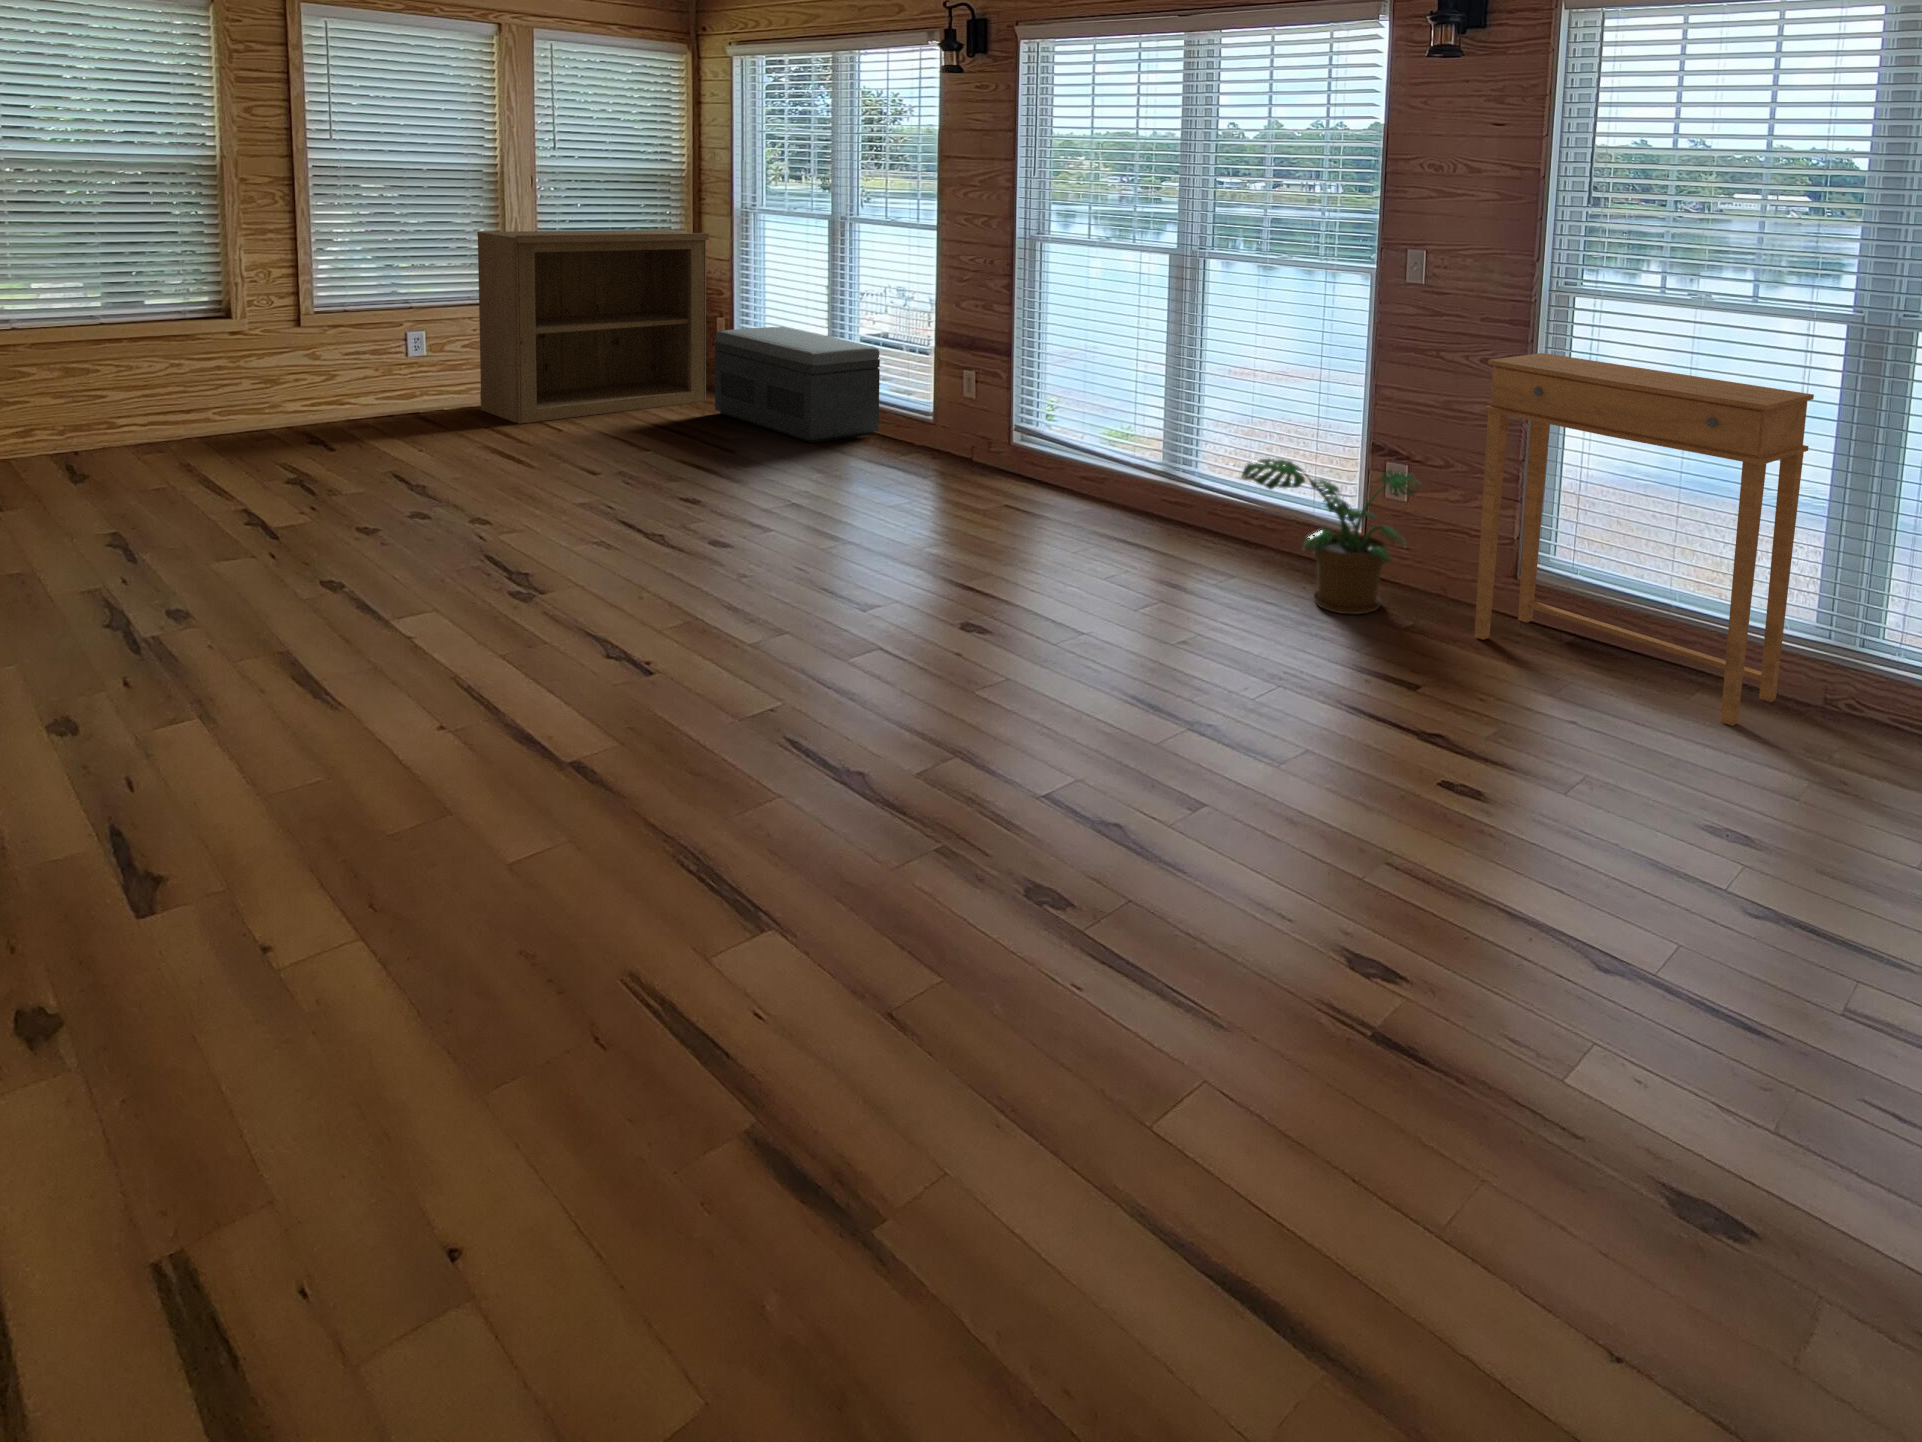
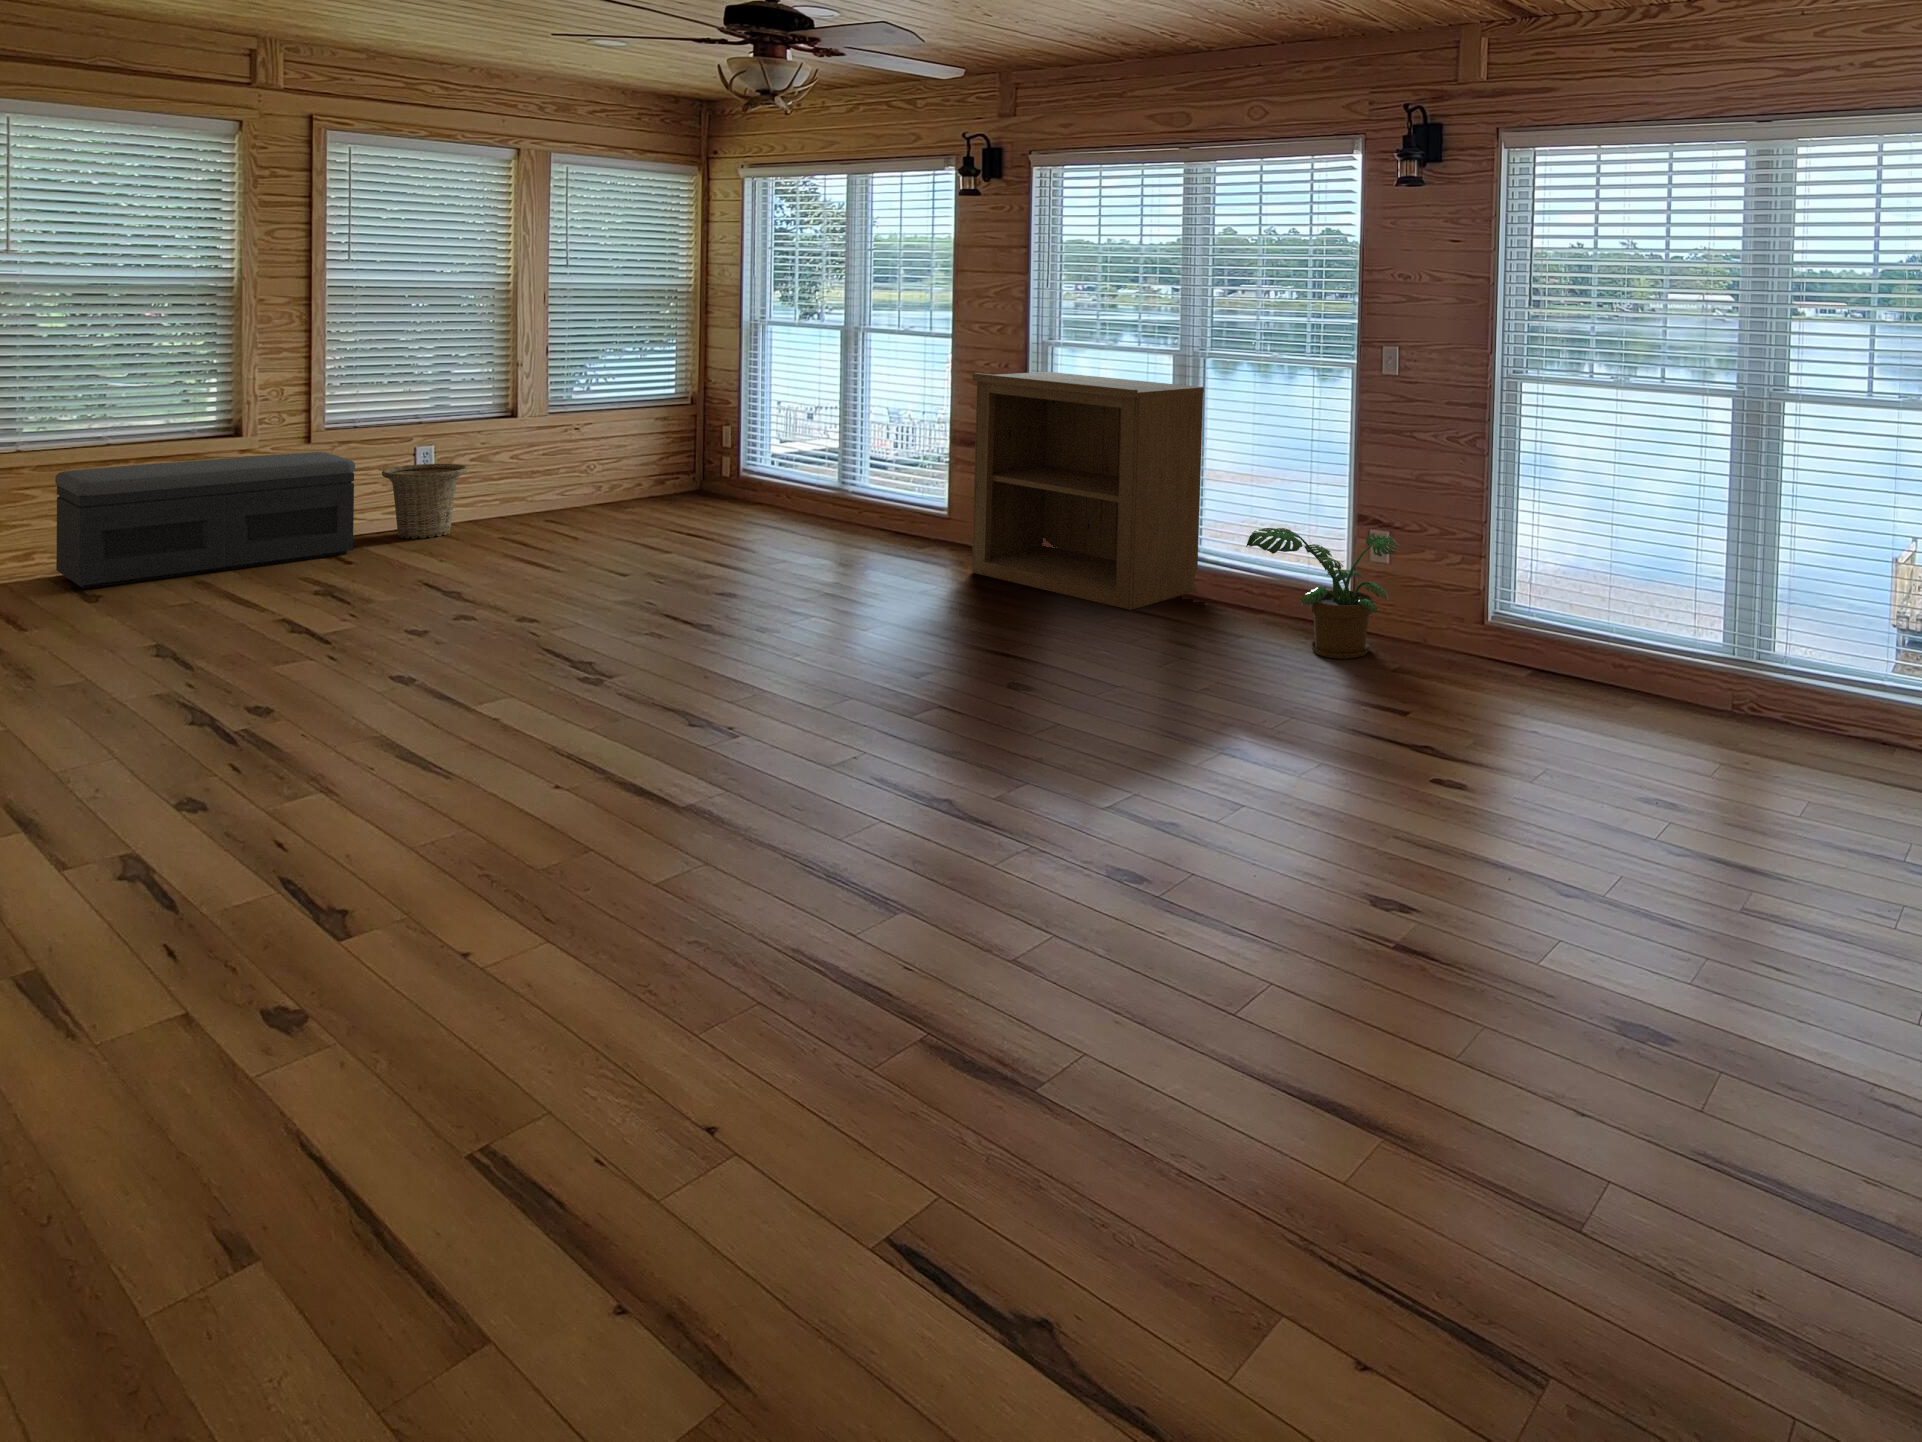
bookshelf: present [477,230,709,424] -> present [972,372,1204,610]
storage bench: present [715,327,880,443] -> present [55,452,355,589]
basket: none [367,351,452,428] -> present [382,464,467,539]
side table: present [1474,353,1814,726] -> none [1449,430,1709,726]

